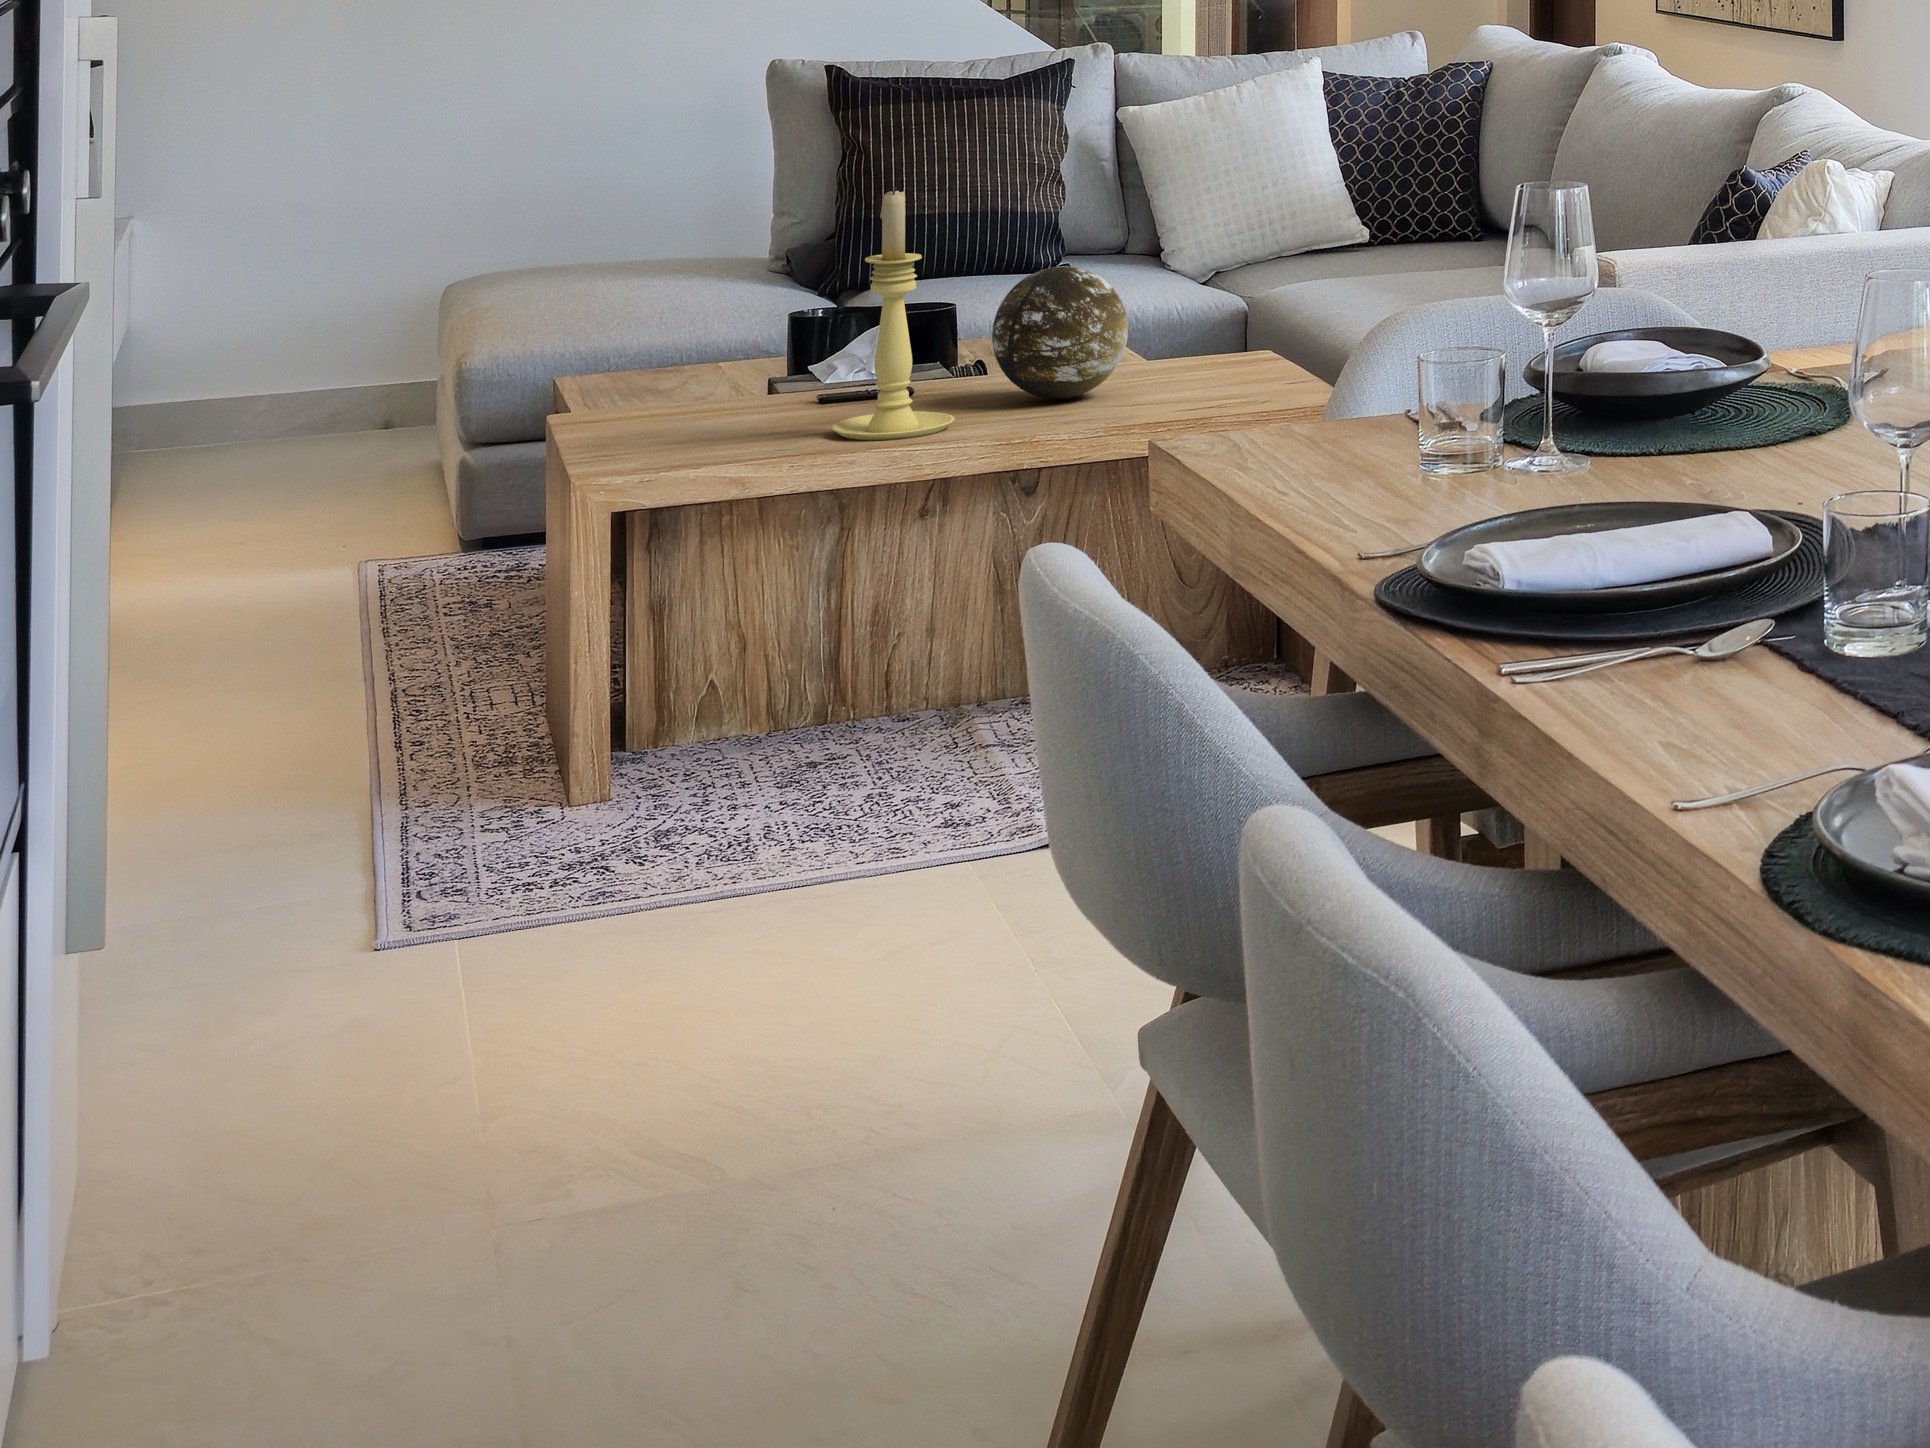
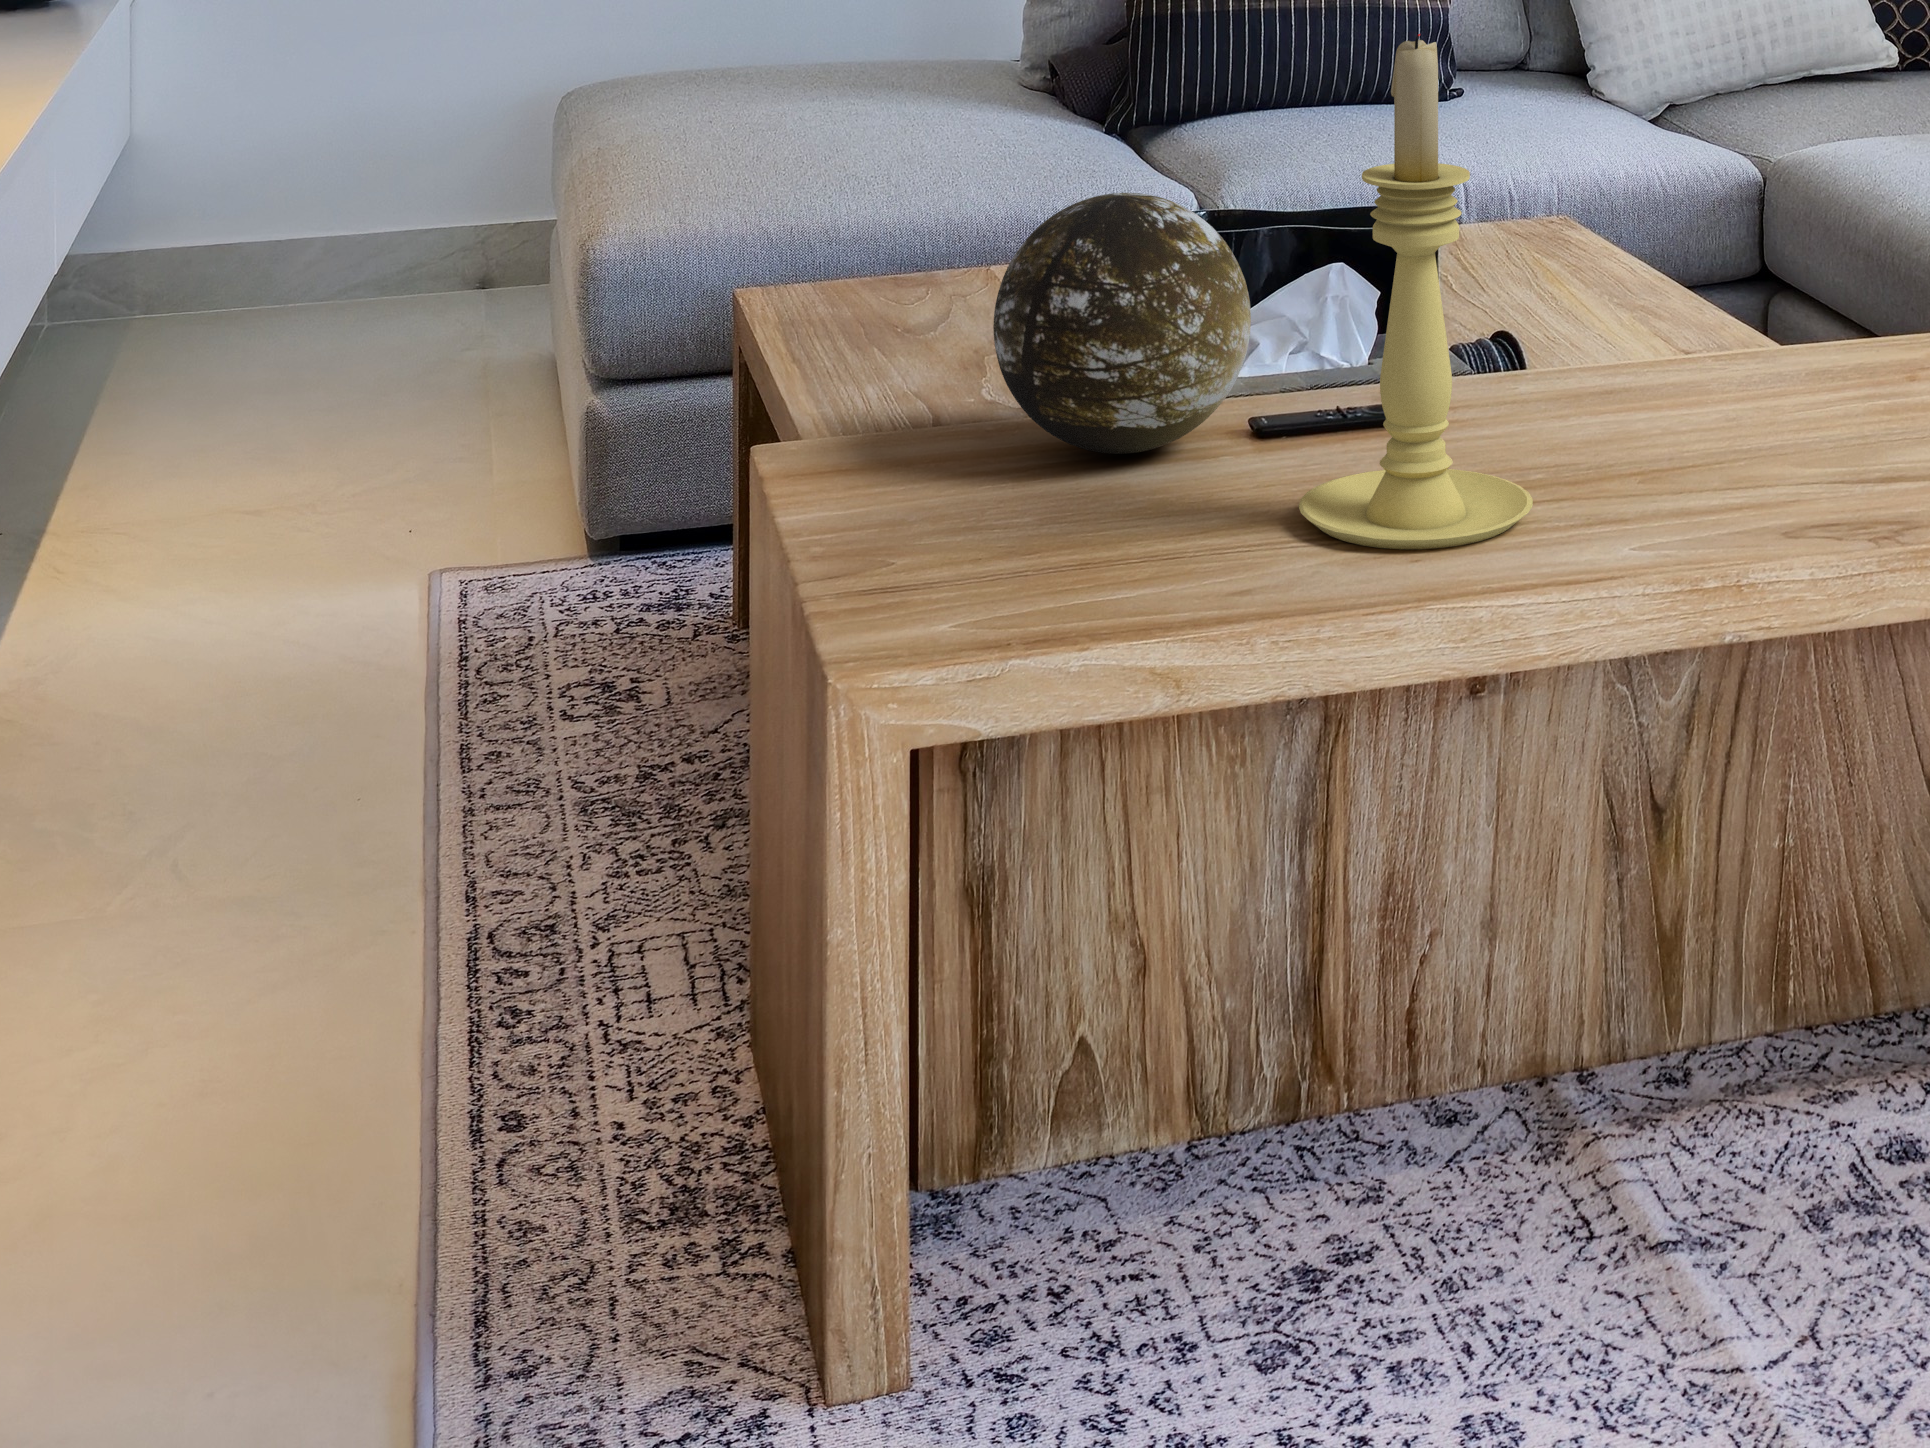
decorative orb: present [992,266,1128,399] -> present [993,193,1251,454]

